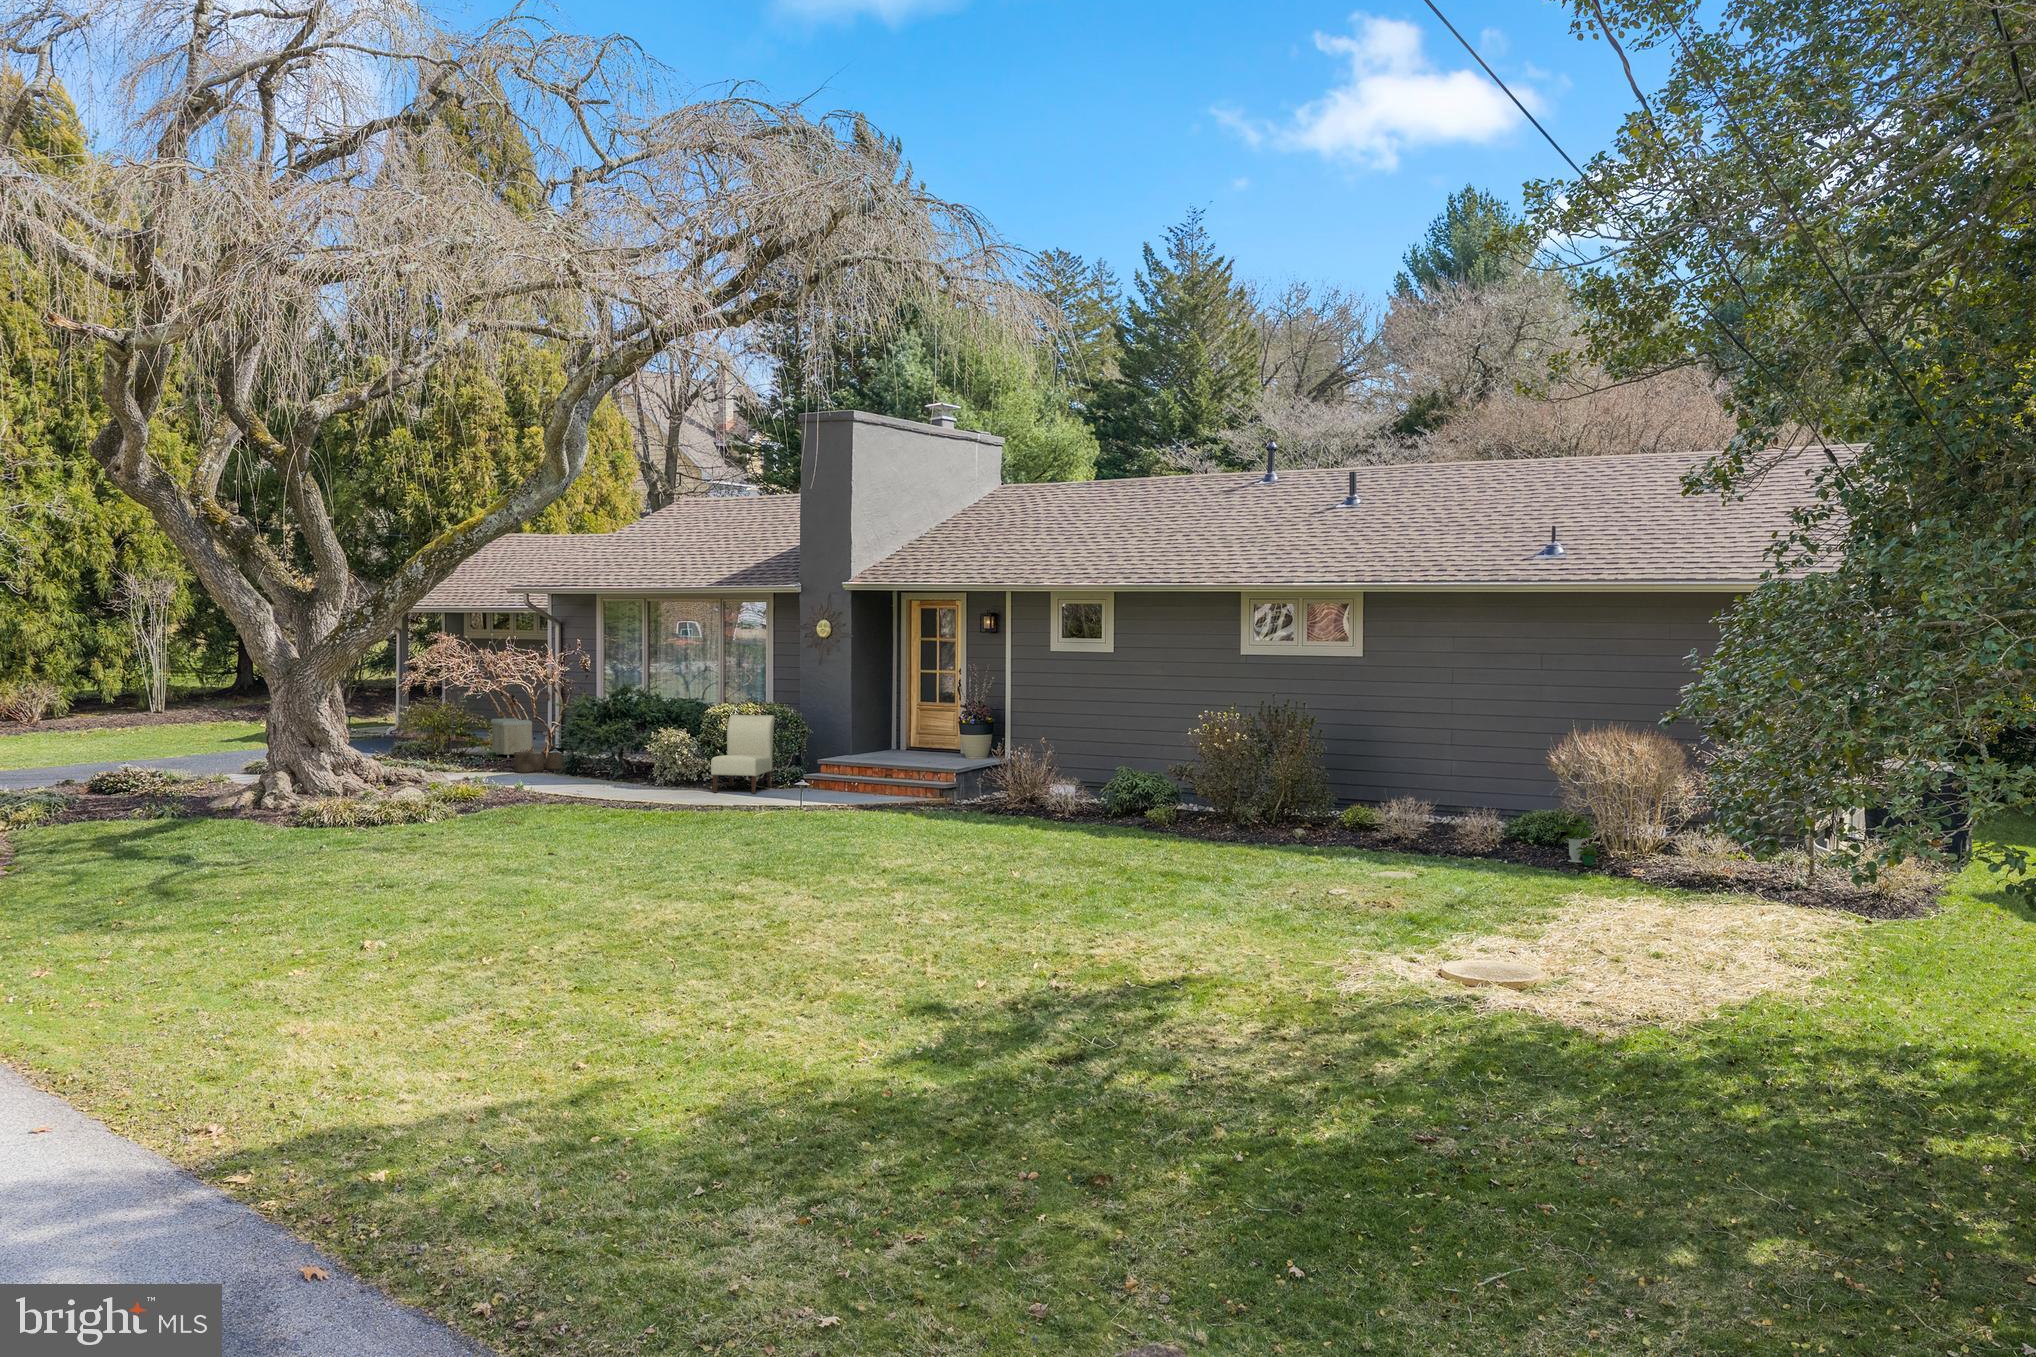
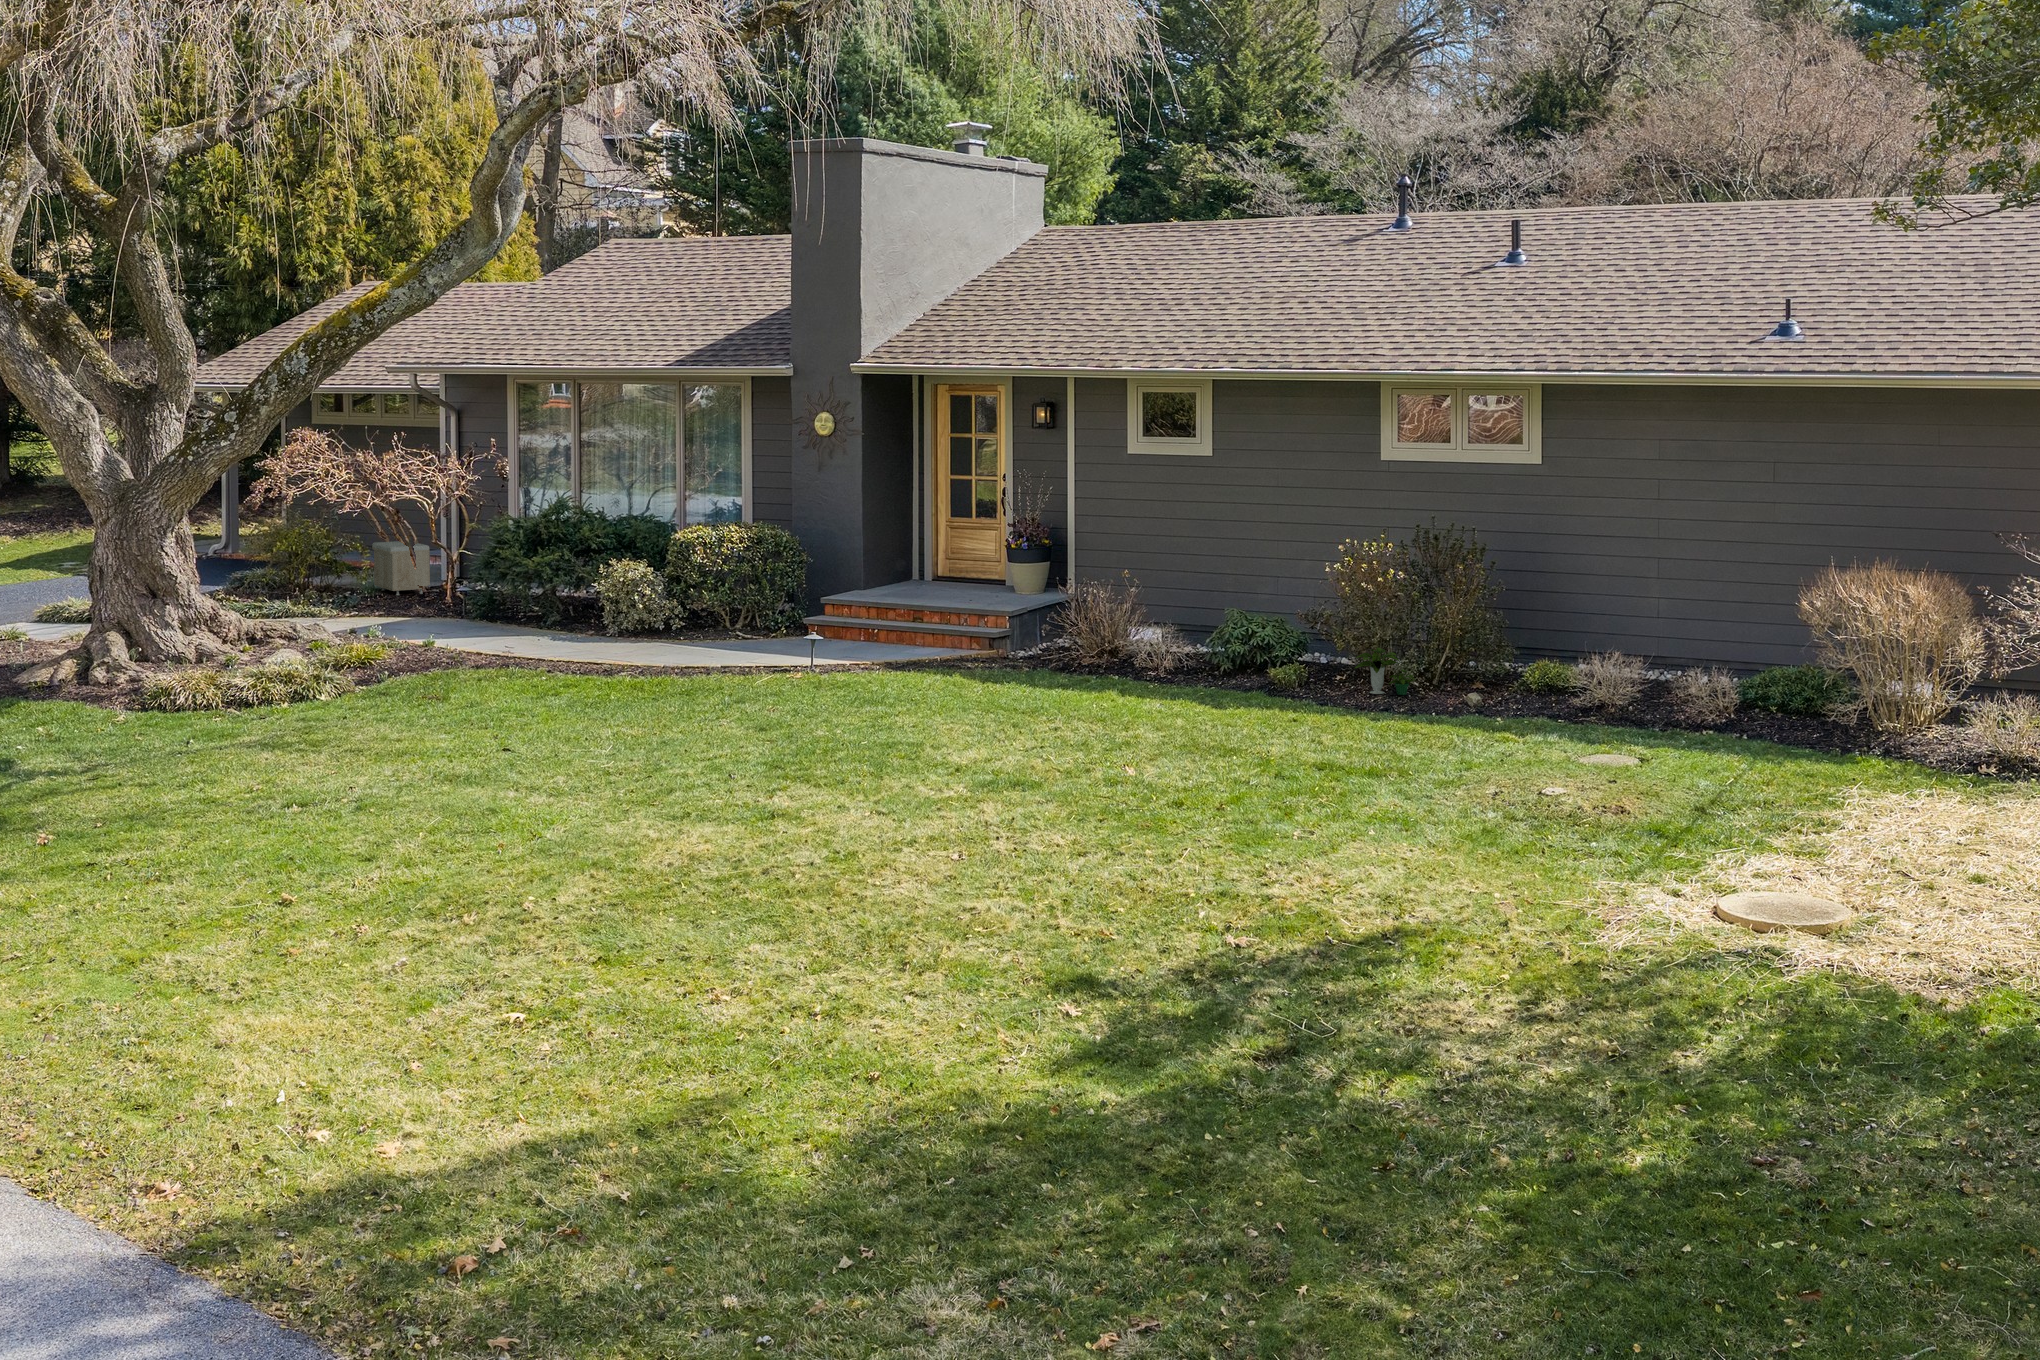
chair: present [711,715,775,794] -> none [687,542,769,647]
woven basket: present [514,751,564,773] -> none [410,586,479,618]
potted plant: present [1554,822,1598,866] -> present [1355,648,1415,695]

